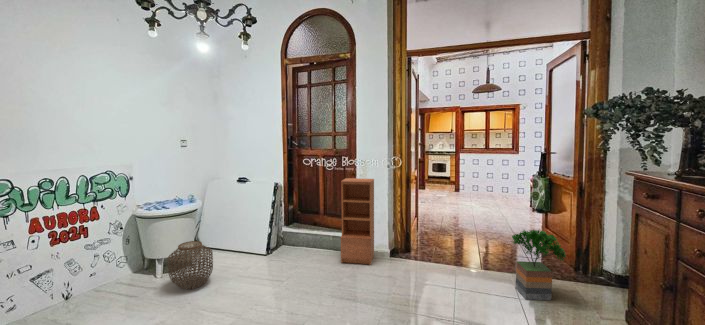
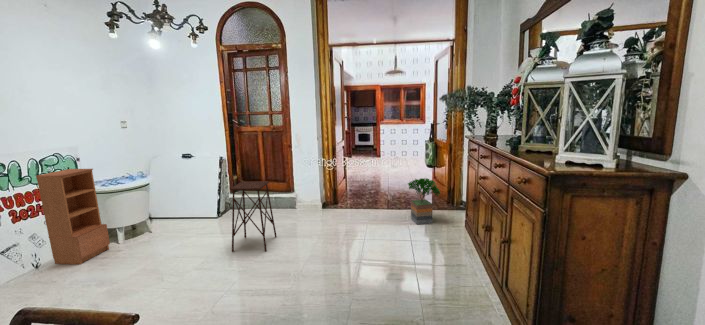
bookcase: present [341,178,374,265] -> present [36,169,110,264]
side table: none [267,216,326,313] -> present [230,181,277,252]
woven basket: present [168,241,213,290] -> none [133,209,175,250]

